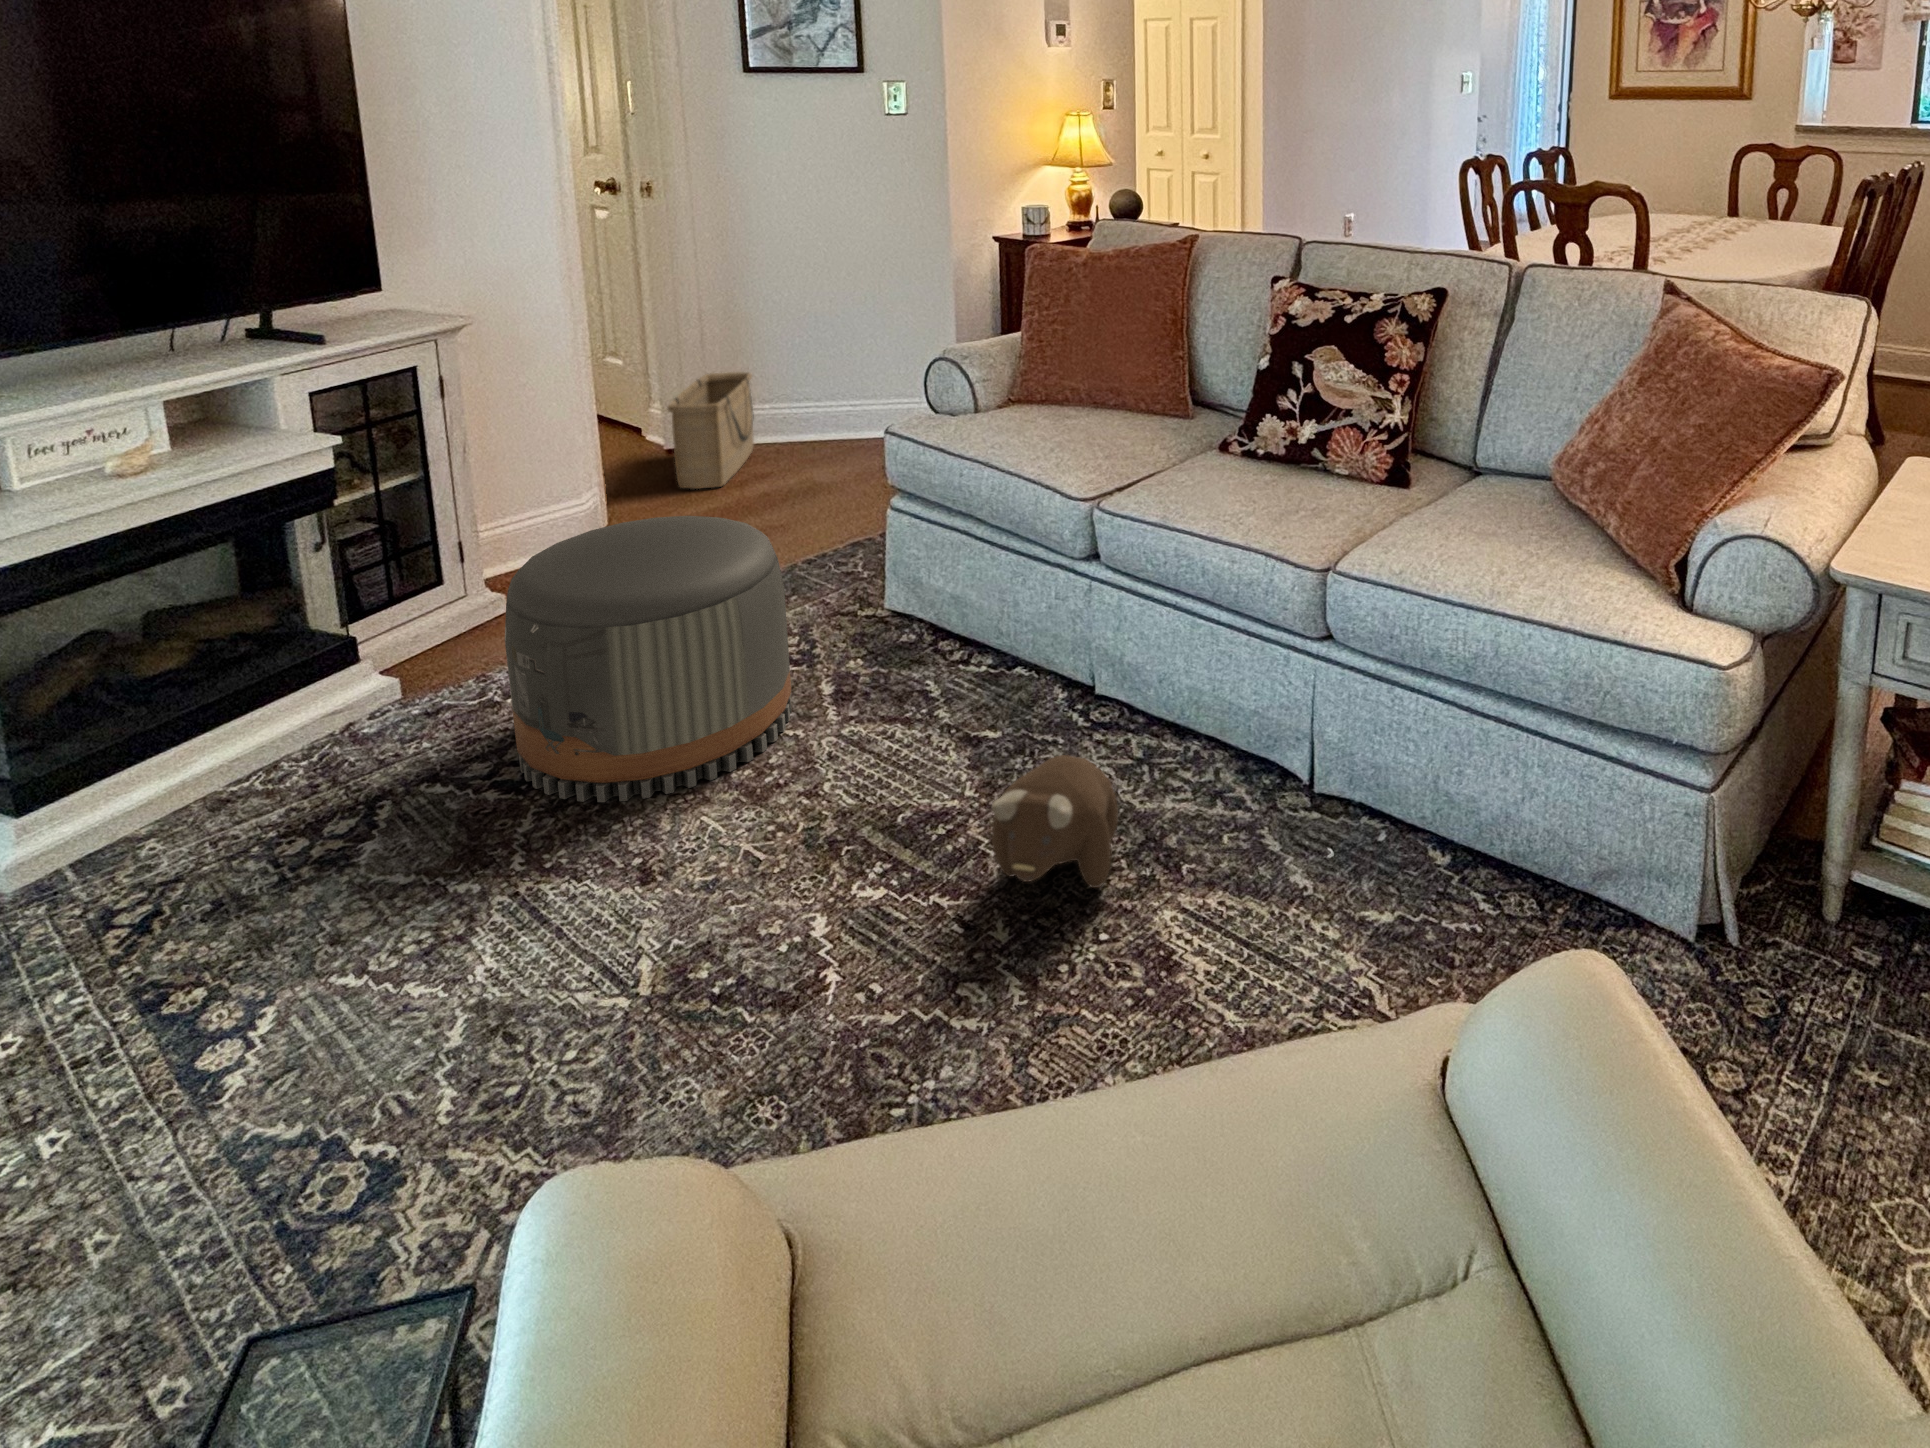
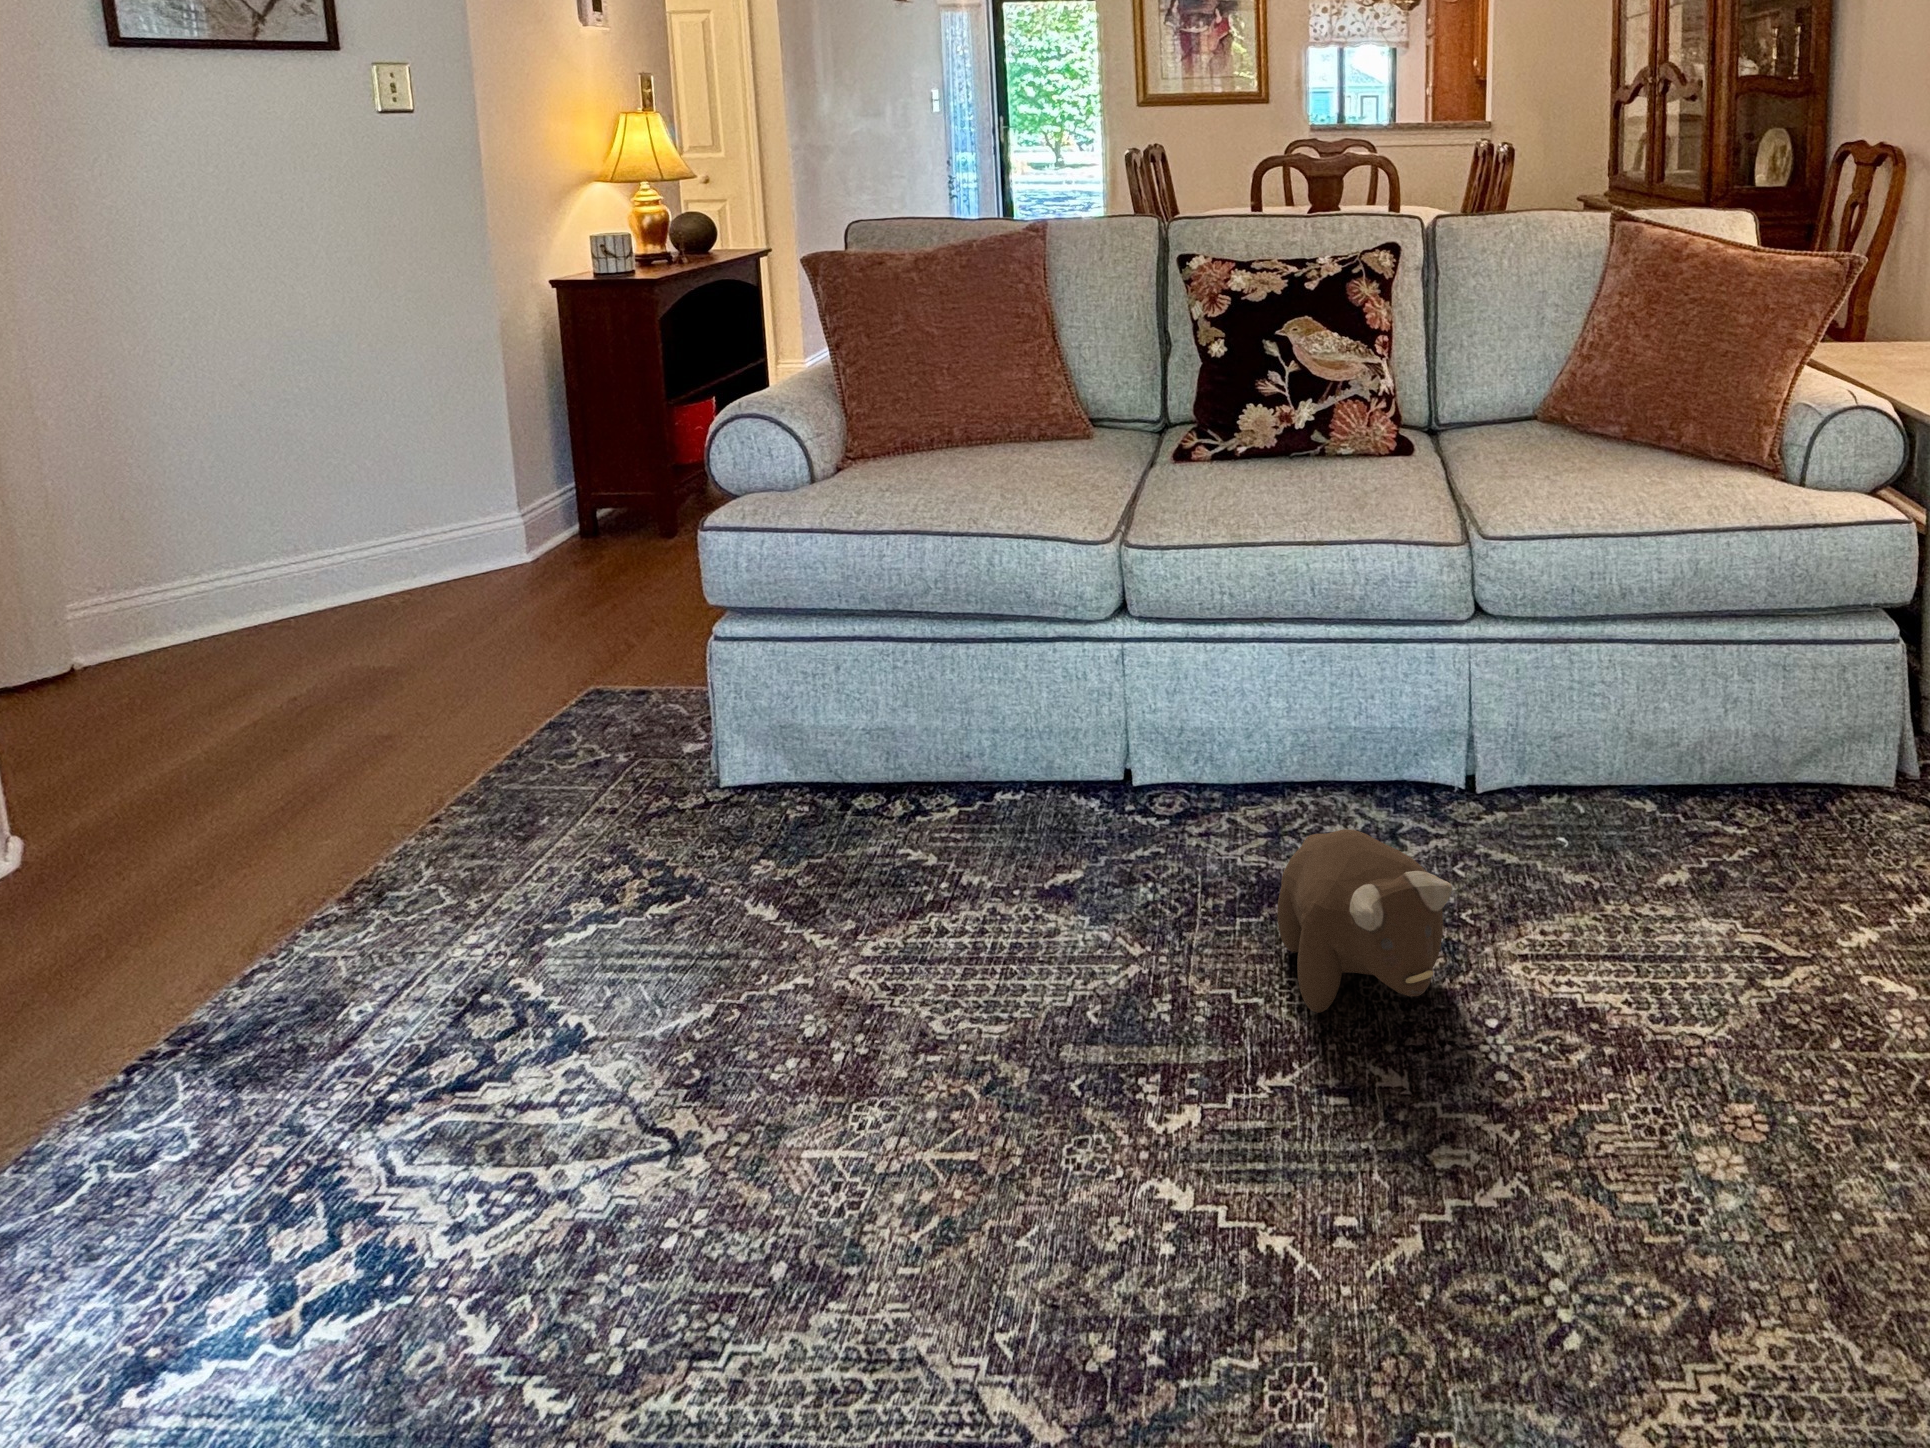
basket: present [668,372,754,489] -> none [63,526,207,732]
pouf: present [505,516,791,802] -> none [252,691,779,1268]

